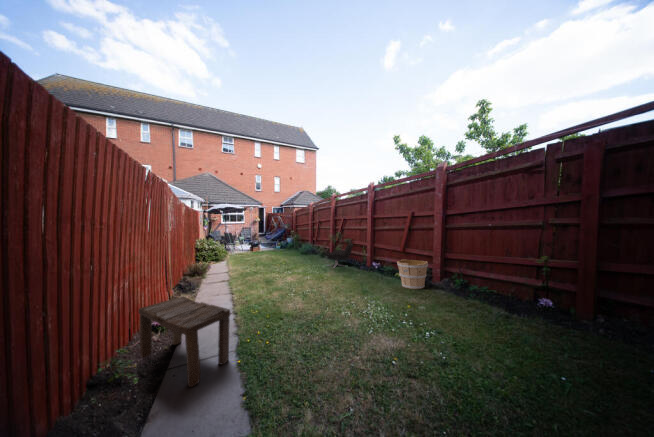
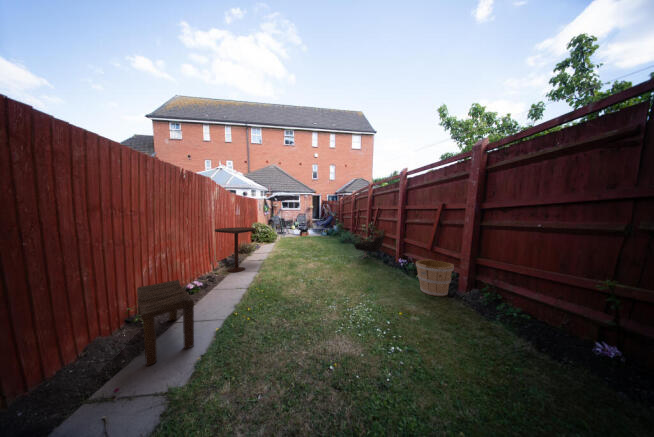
pedestal table: none [182,241,231,292] -> present [215,227,256,272]

